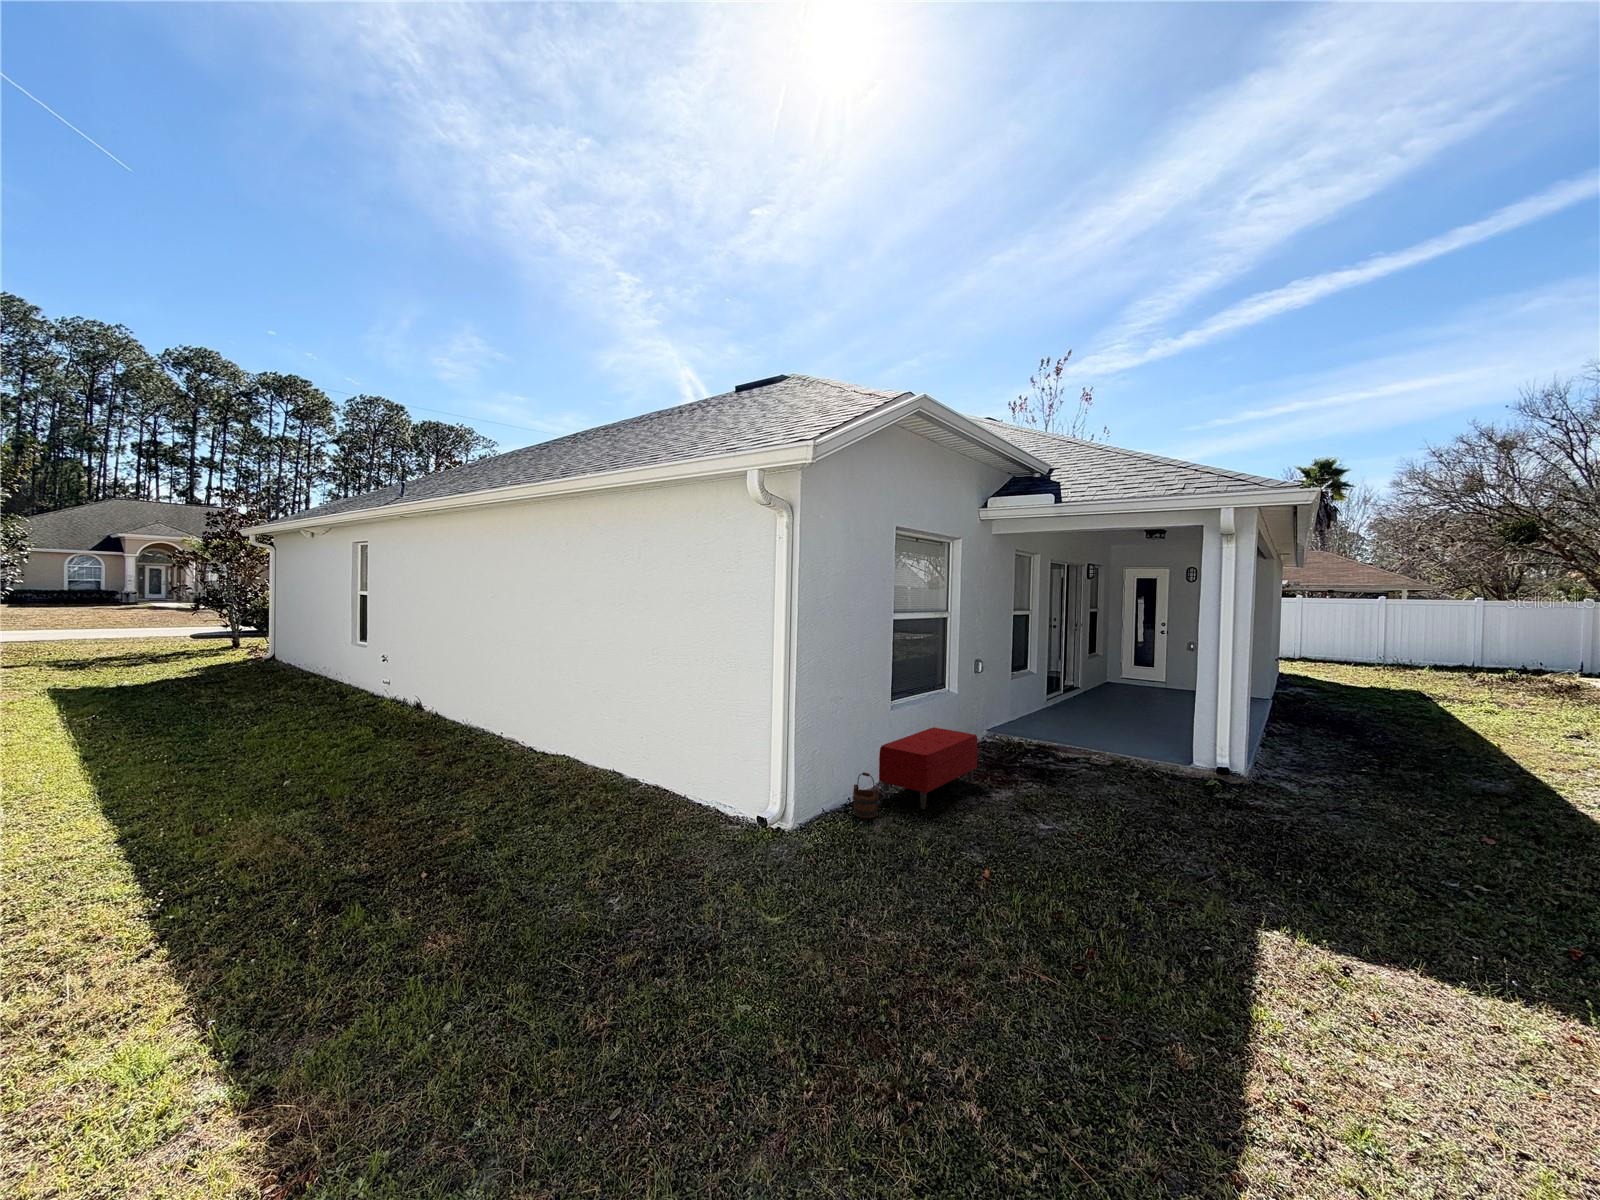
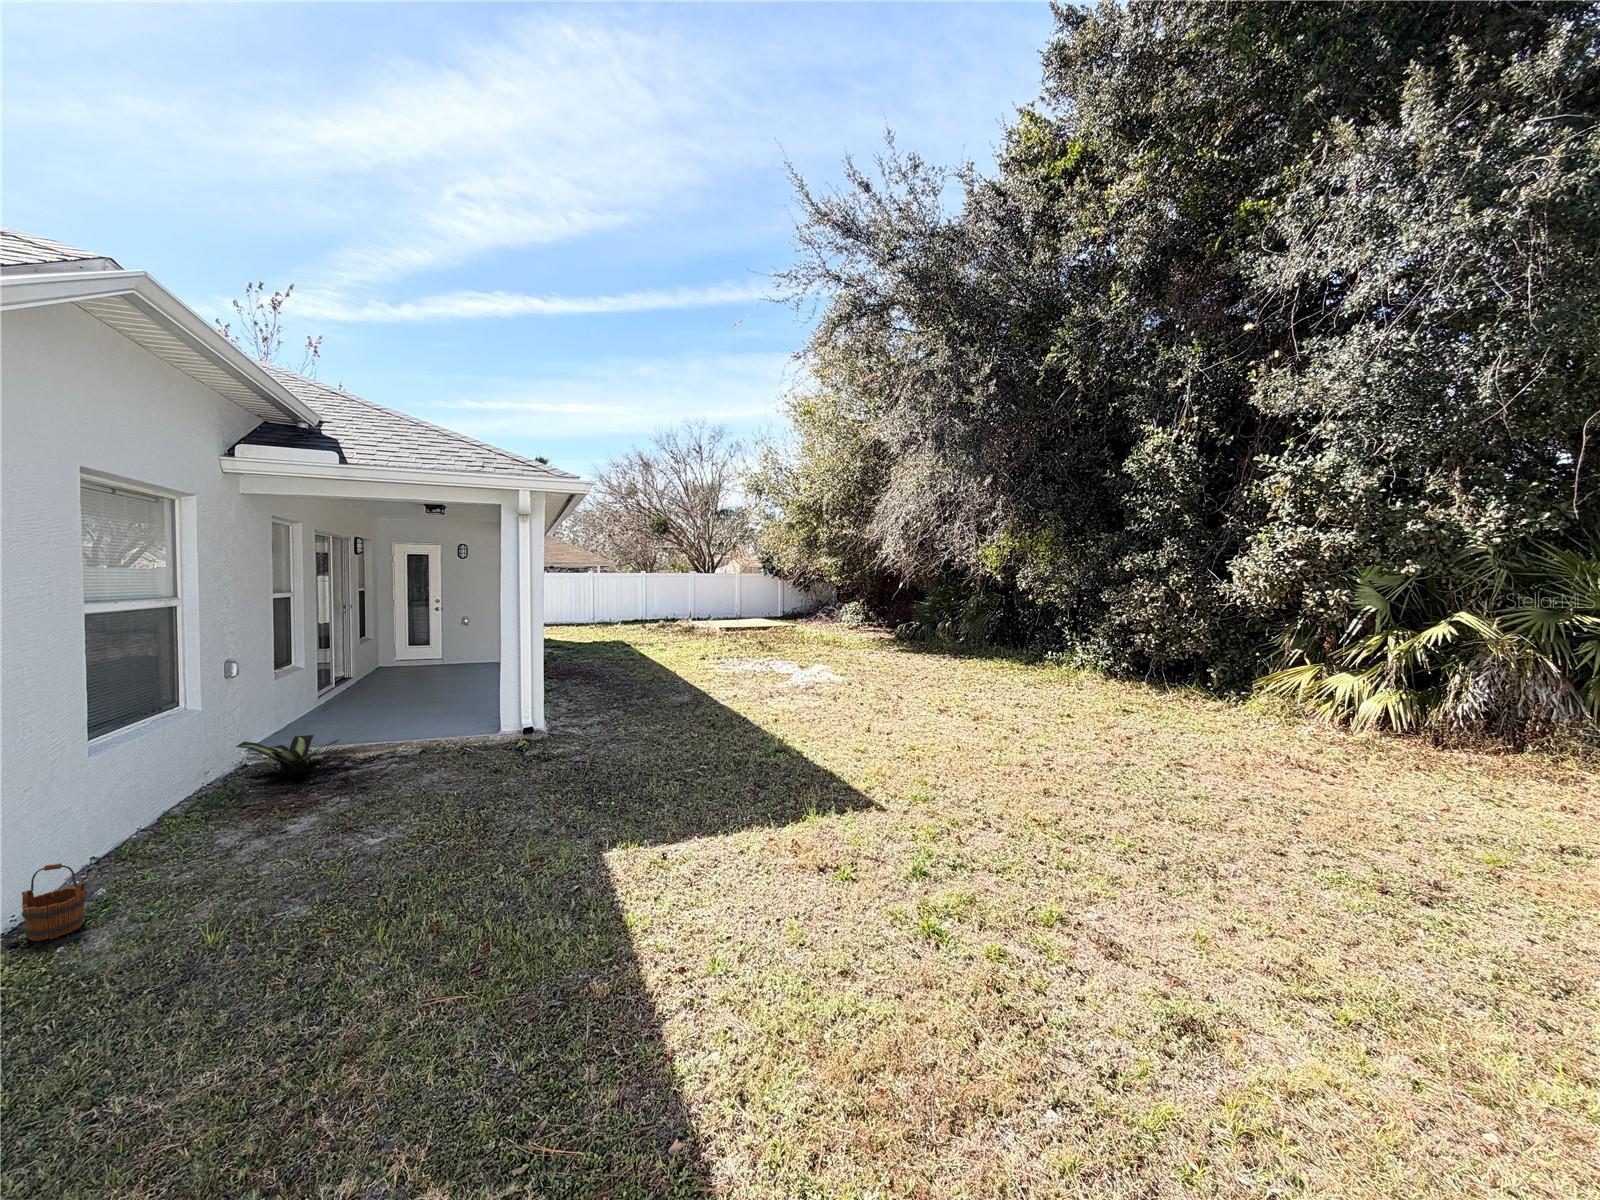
potted plant: none [977,724,1046,759] -> present [236,735,340,776]
bench: present [879,727,978,809] -> none [72,757,254,893]

